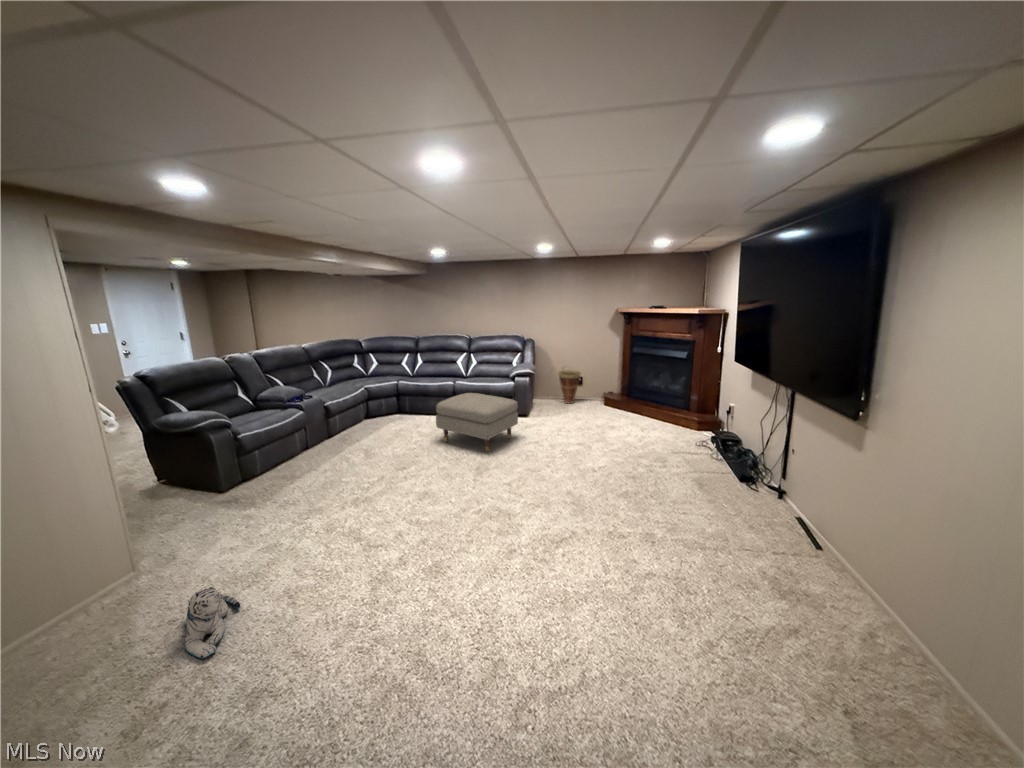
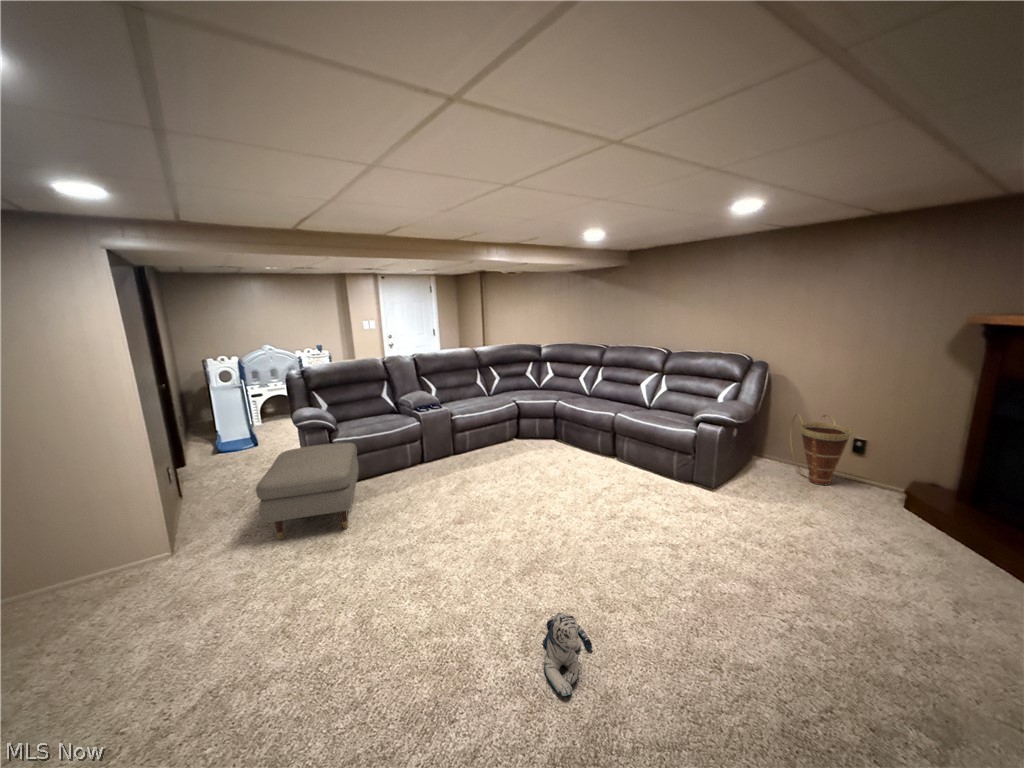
ottoman: present [436,393,518,452] -> present [256,443,359,540]
plush toy: present [185,587,240,659] -> present [543,613,592,696]

